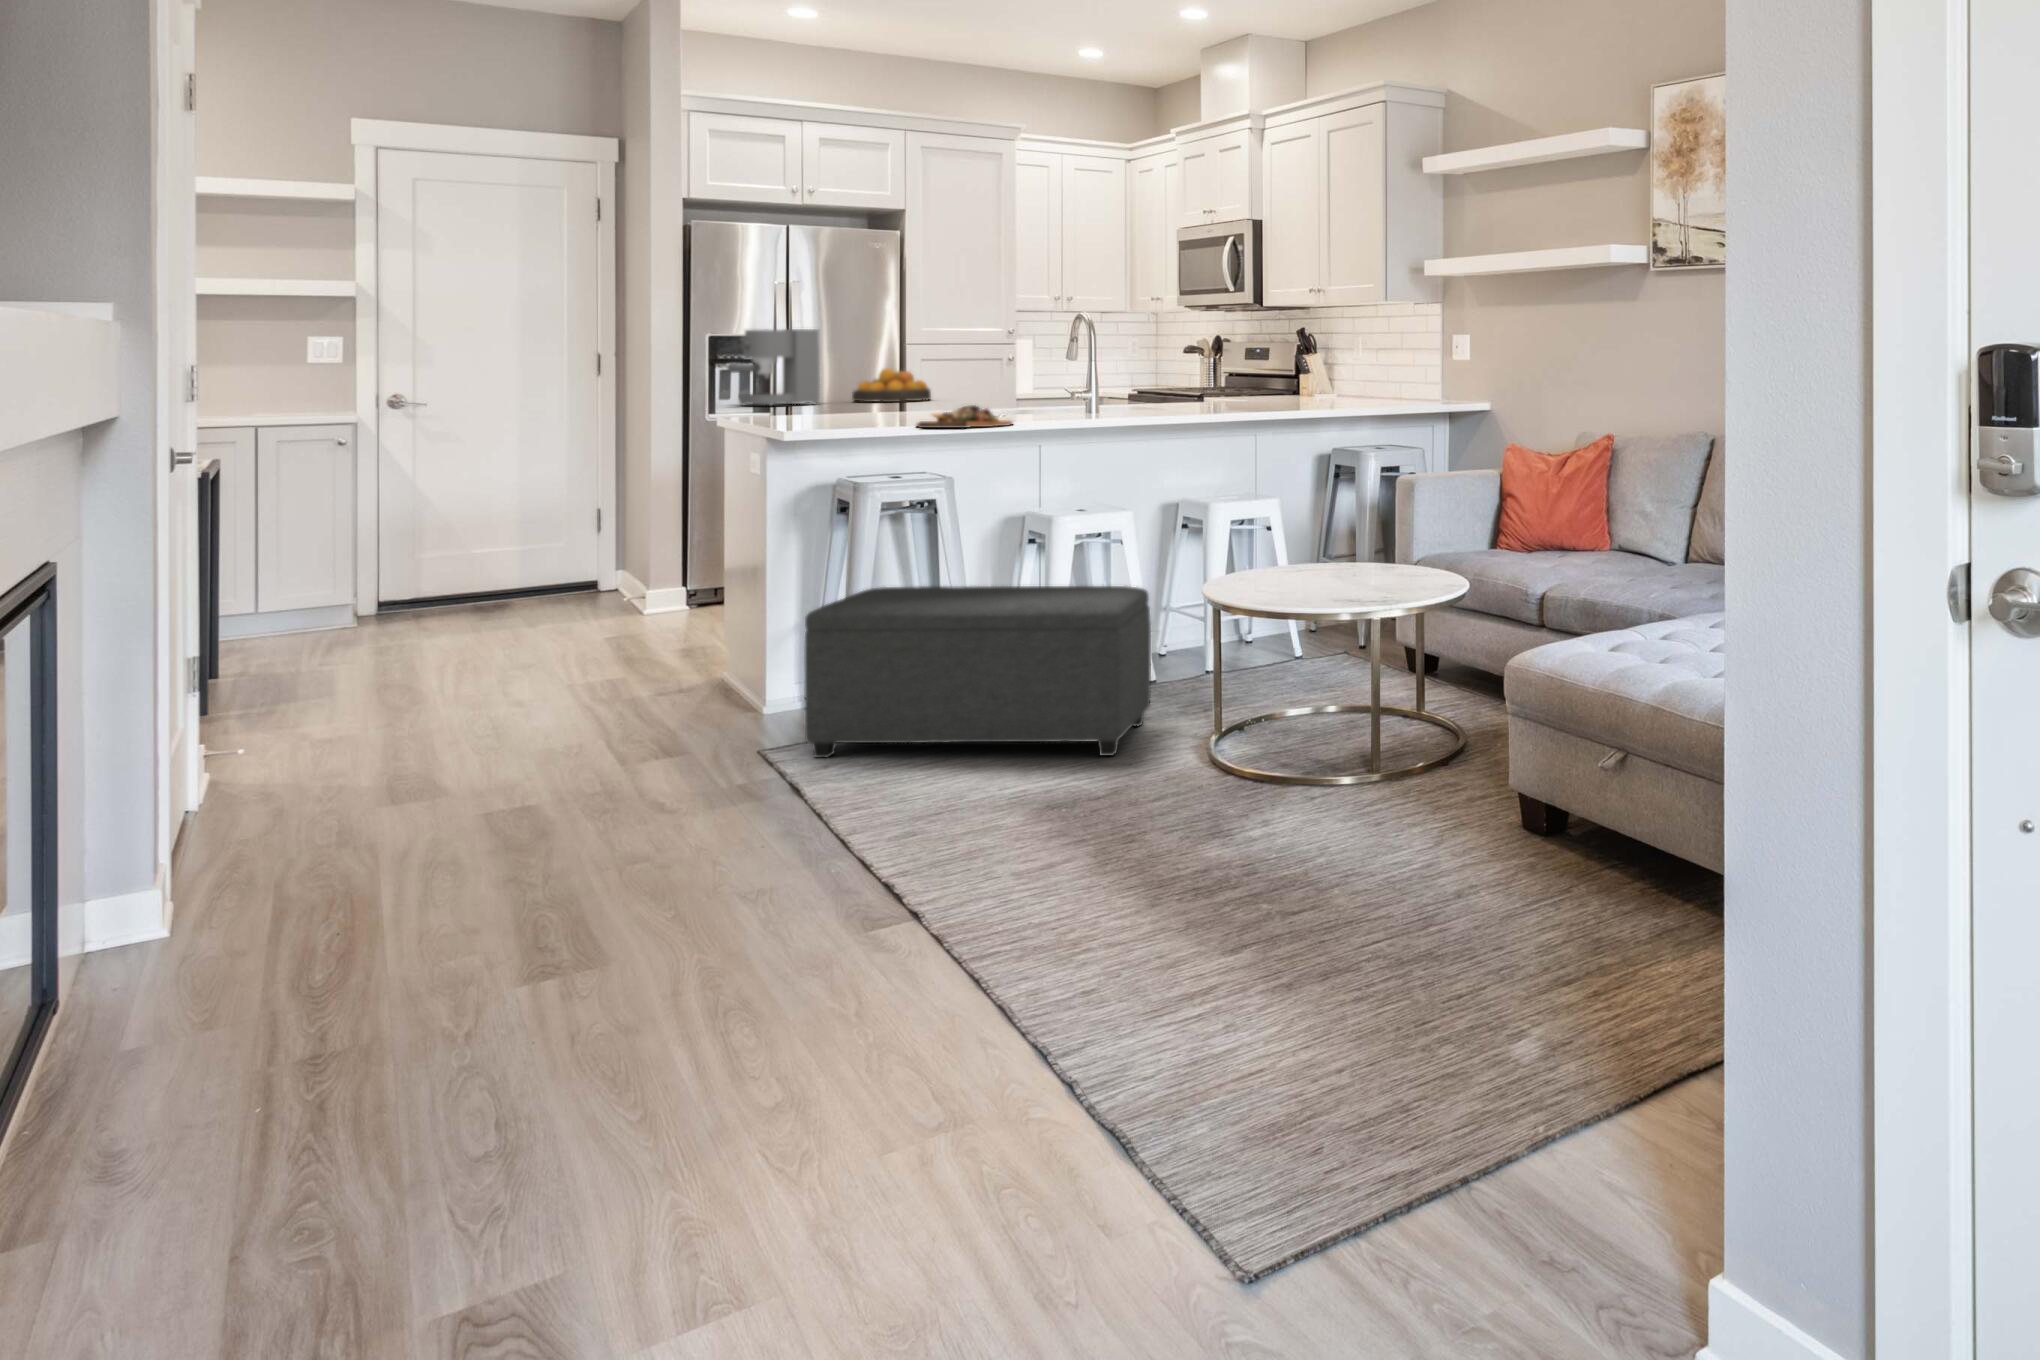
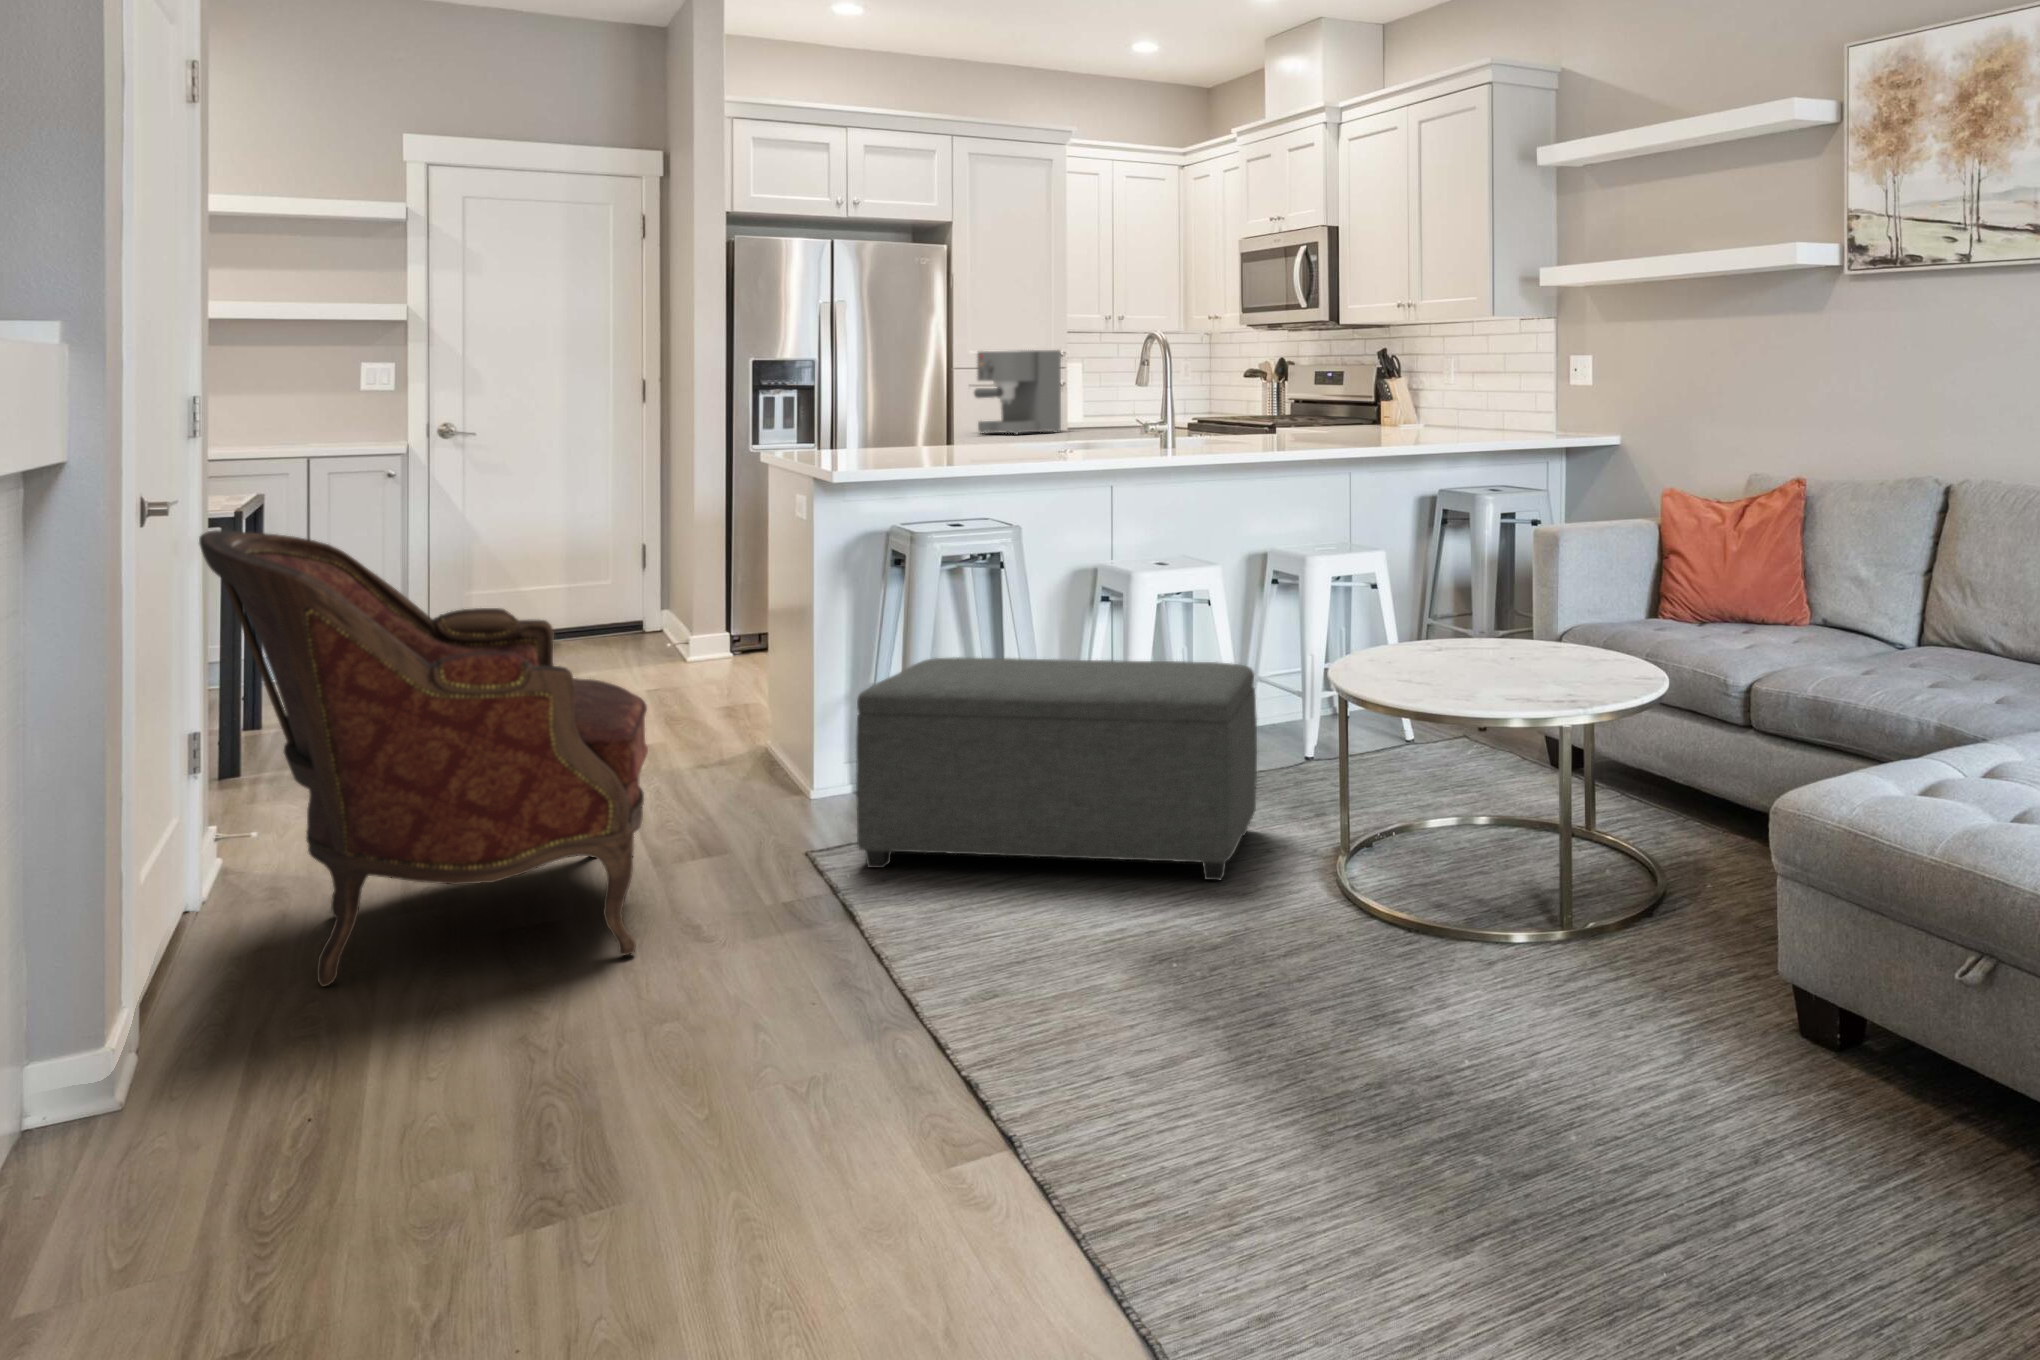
coffee maker: present [728,329,820,406] -> present [974,350,1061,434]
fruit bowl: present [852,368,931,402] -> none [899,394,981,432]
cutting board: present [917,405,1012,428] -> none [976,439,1085,467]
armchair: none [218,478,620,851] -> present [199,530,648,986]

